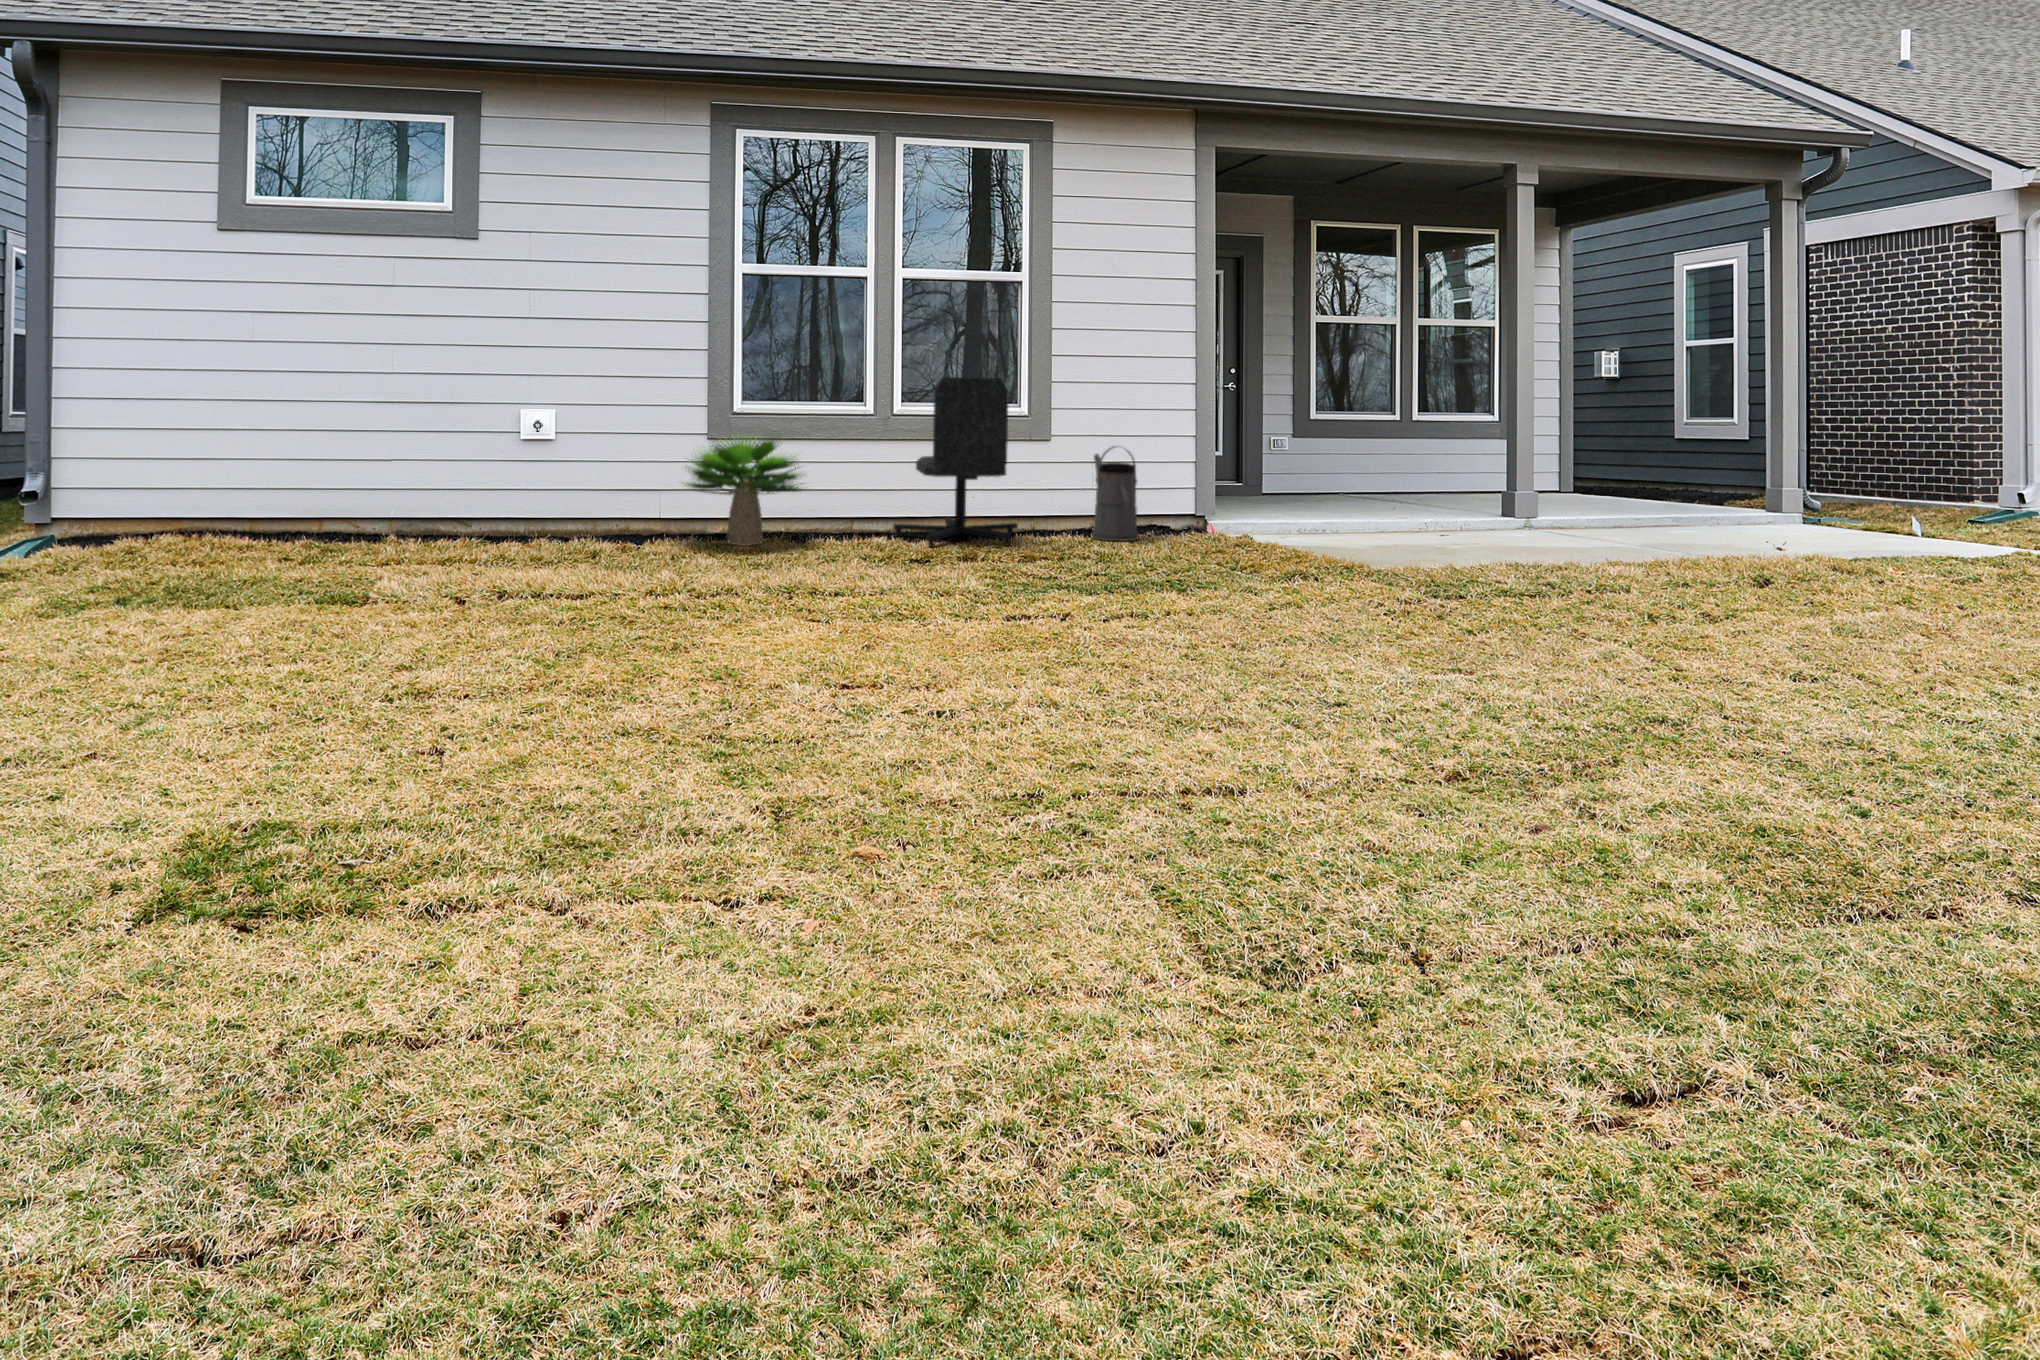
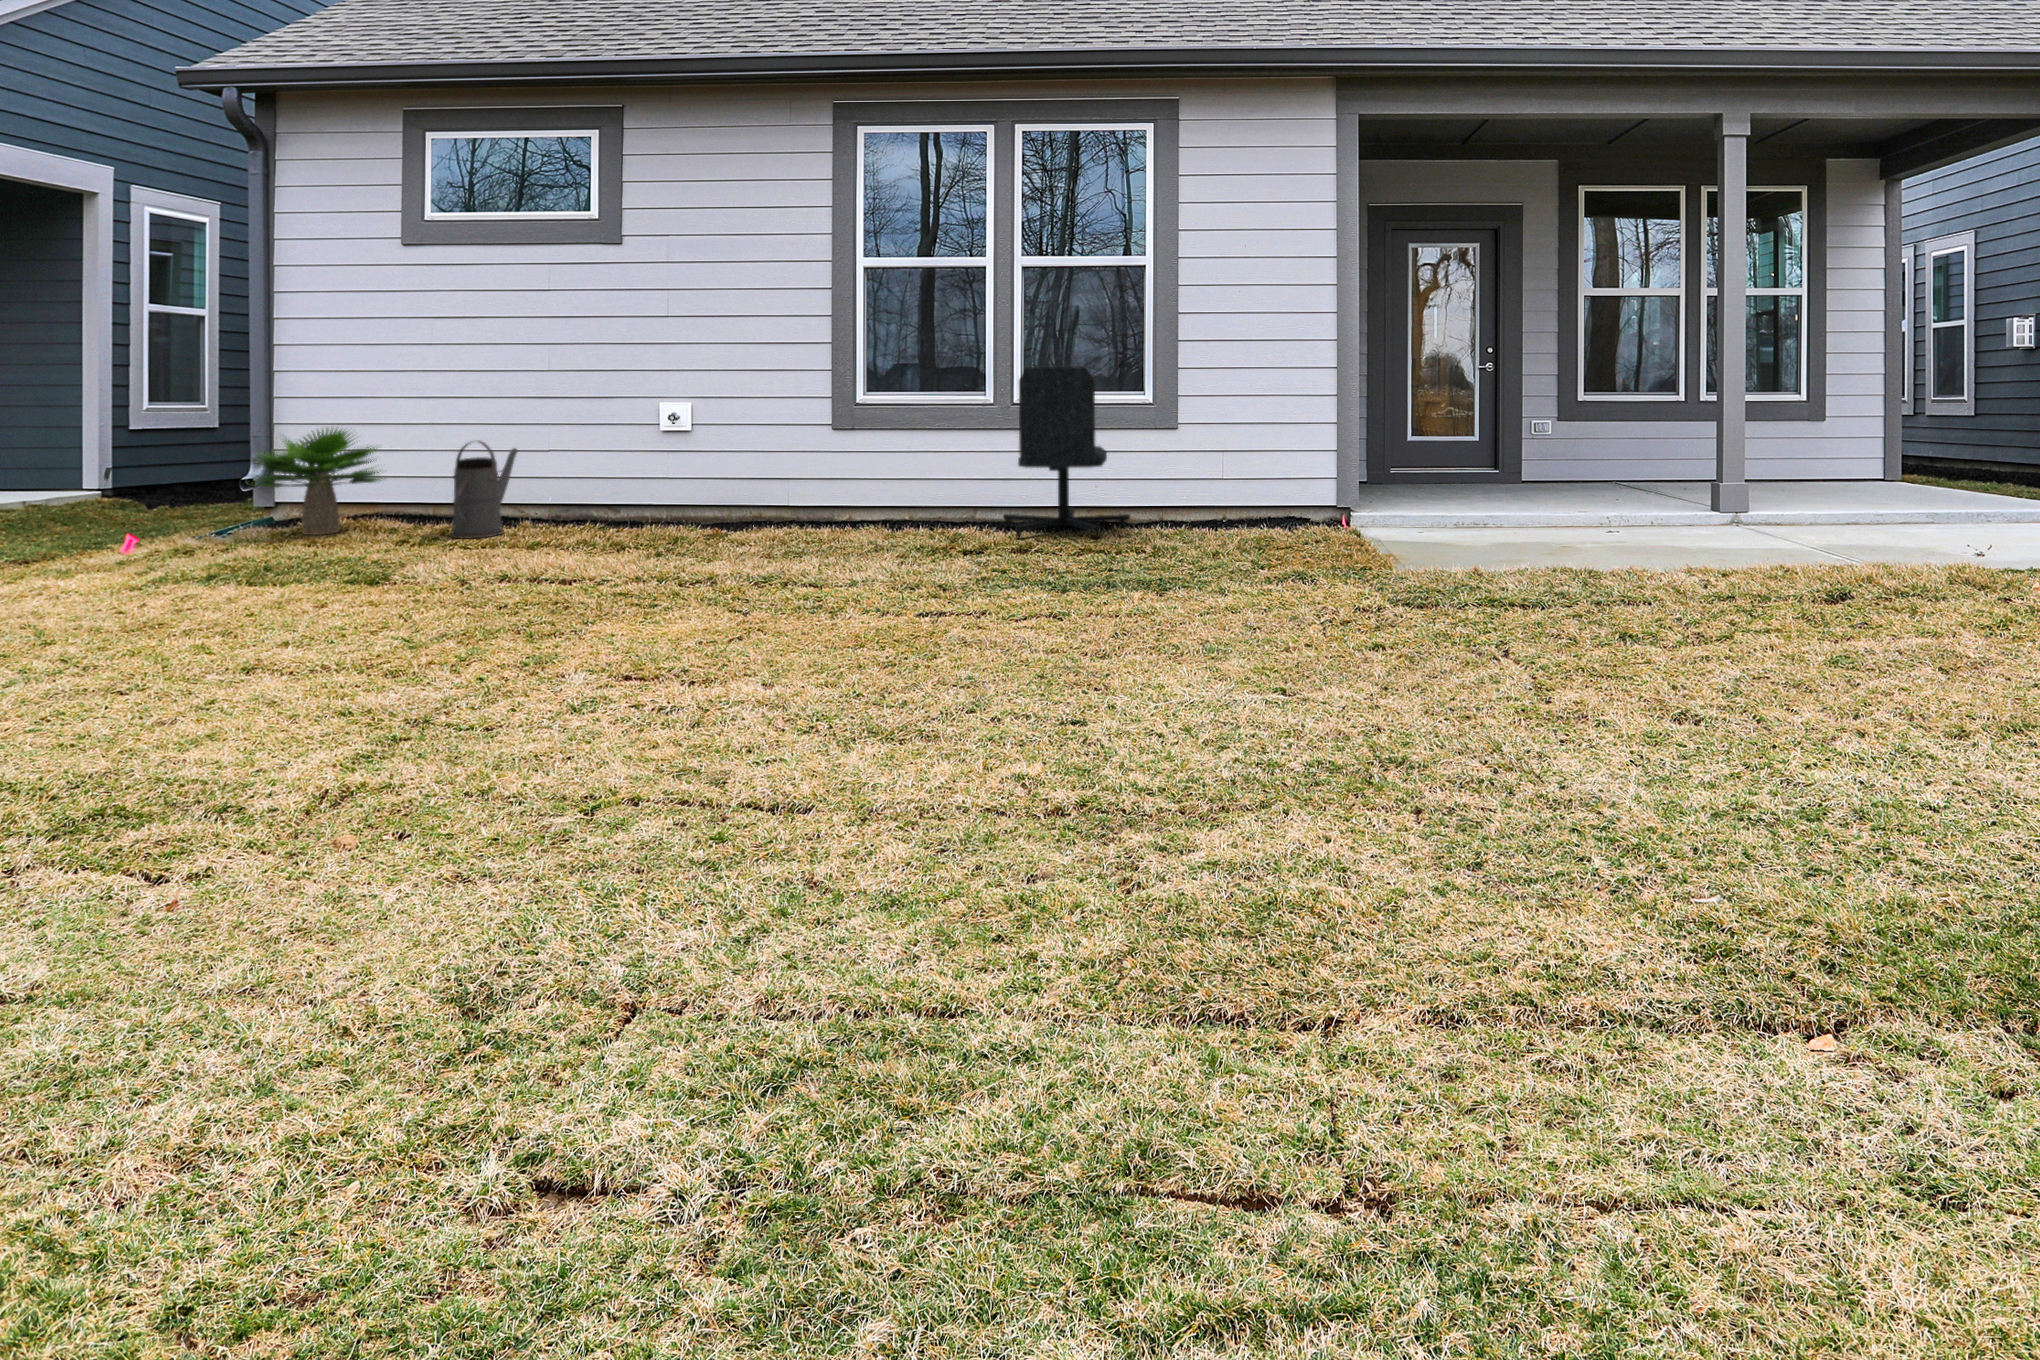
potted plant: present [684,438,805,546] -> present [252,428,385,535]
watering can: present [1092,446,1139,542] -> present [451,441,517,539]

